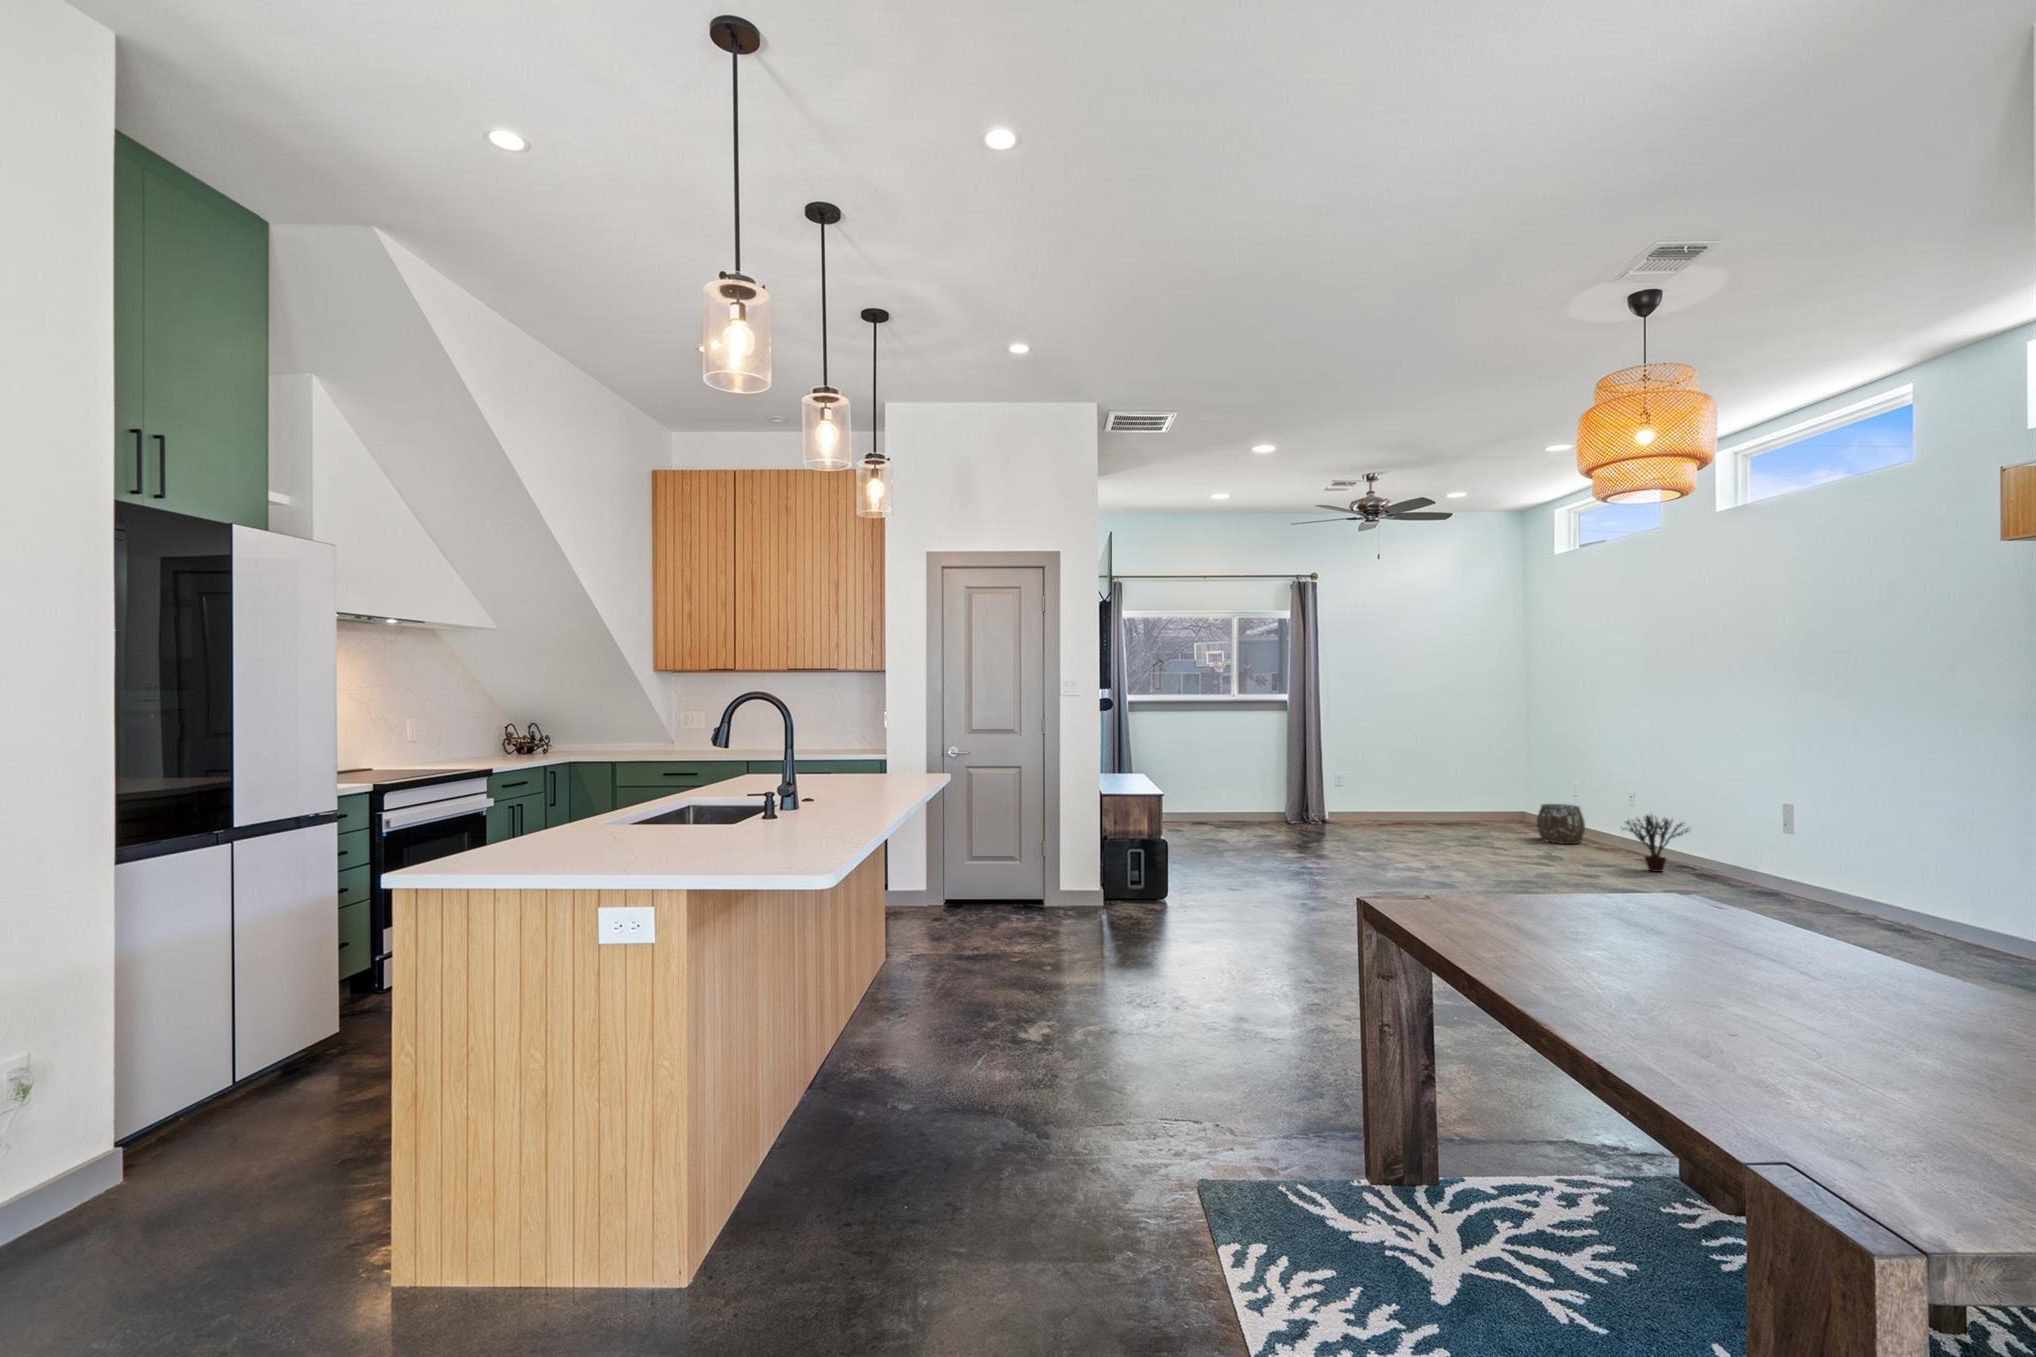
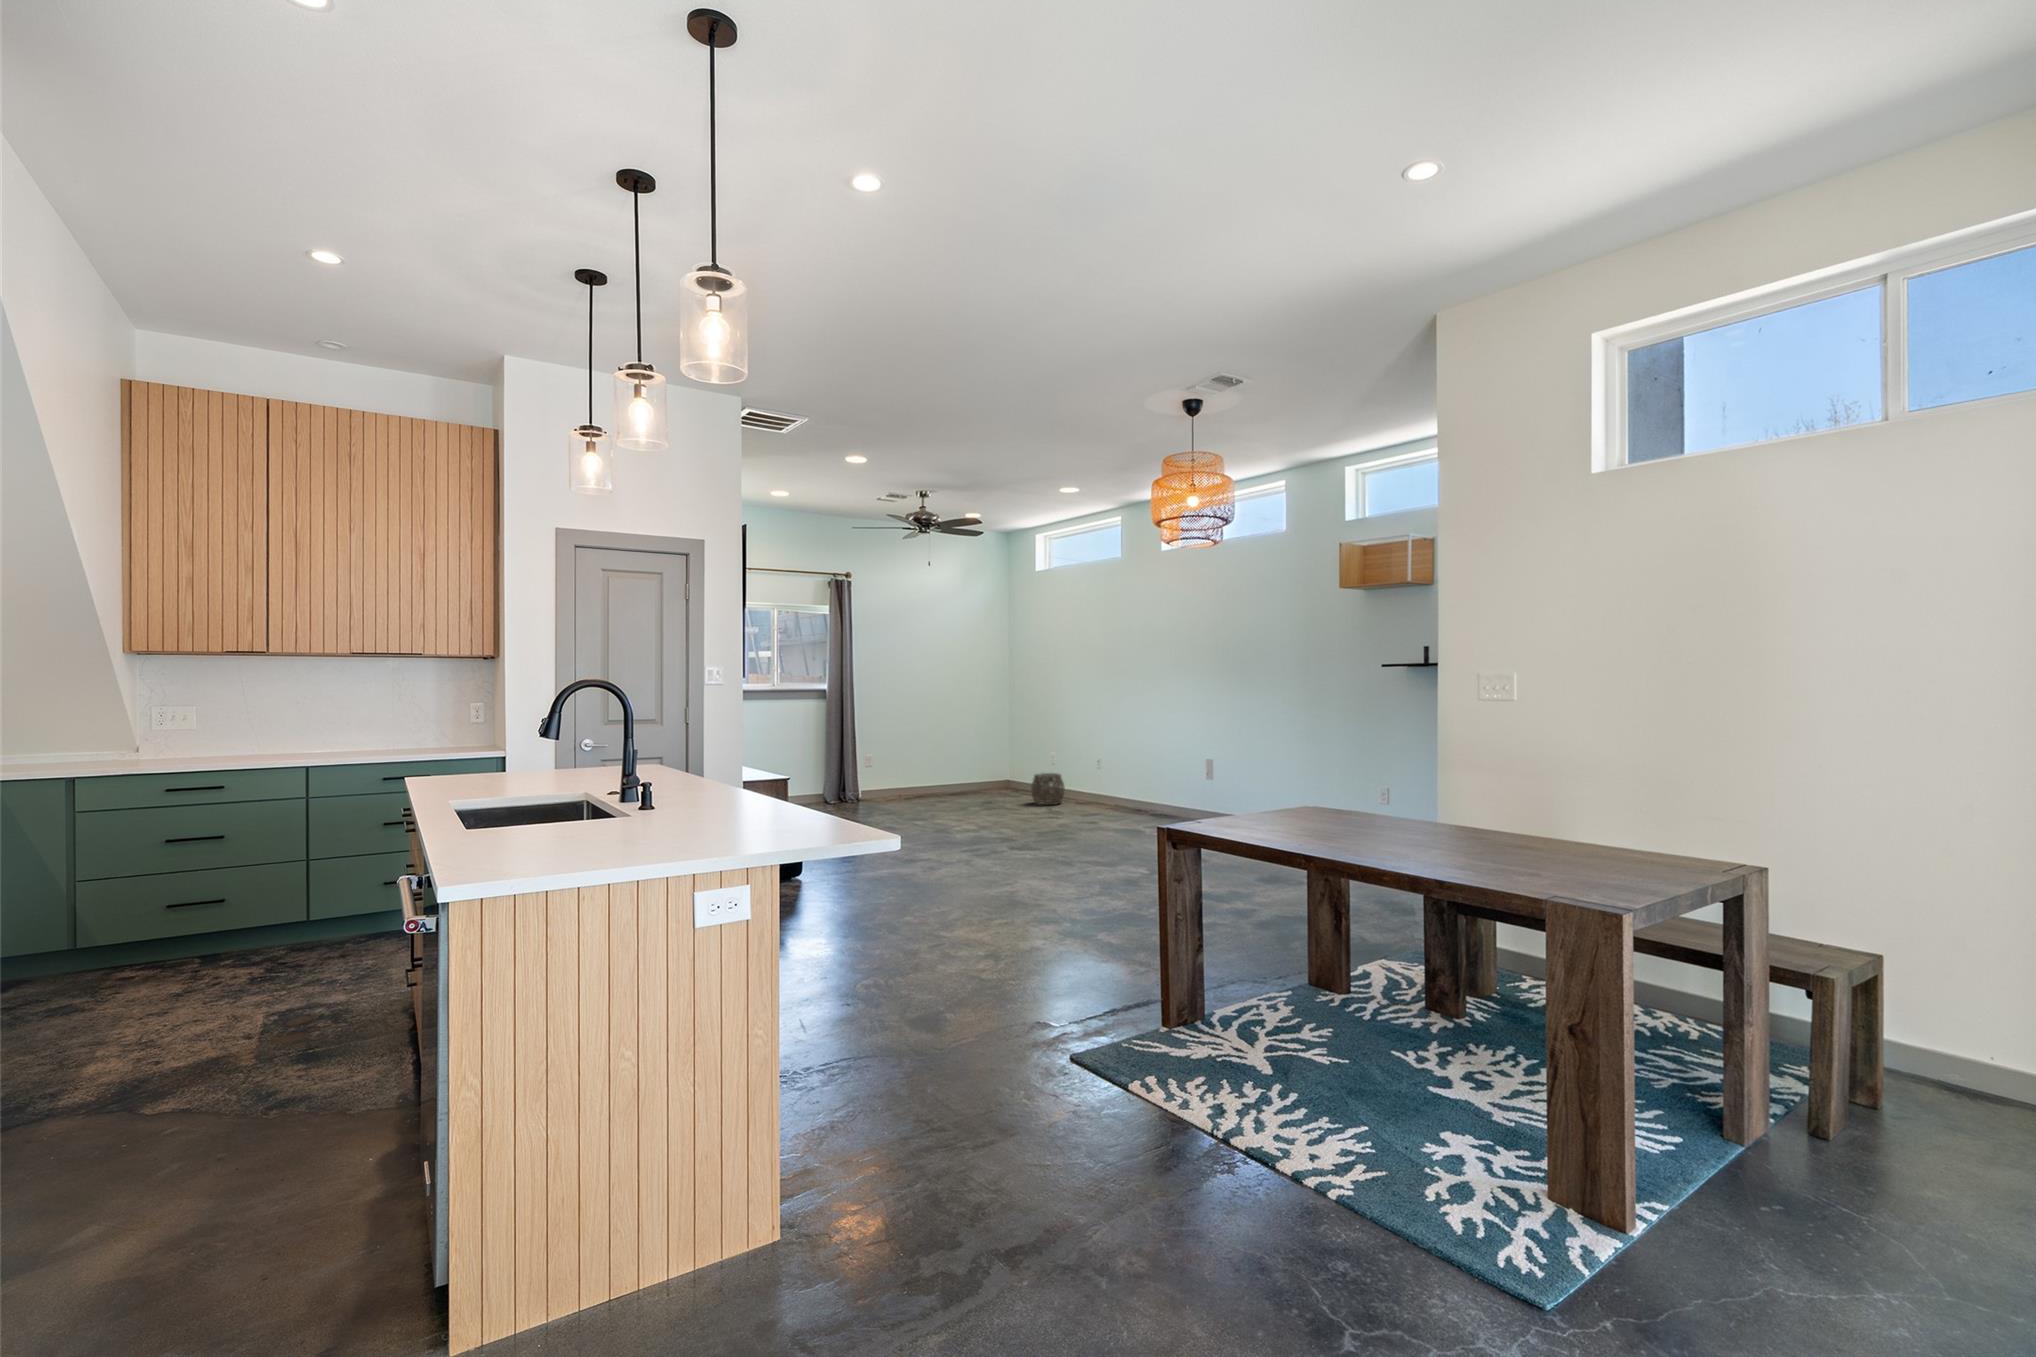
potted plant: present [1626,815,1689,872] -> none [1101,772,1146,817]

